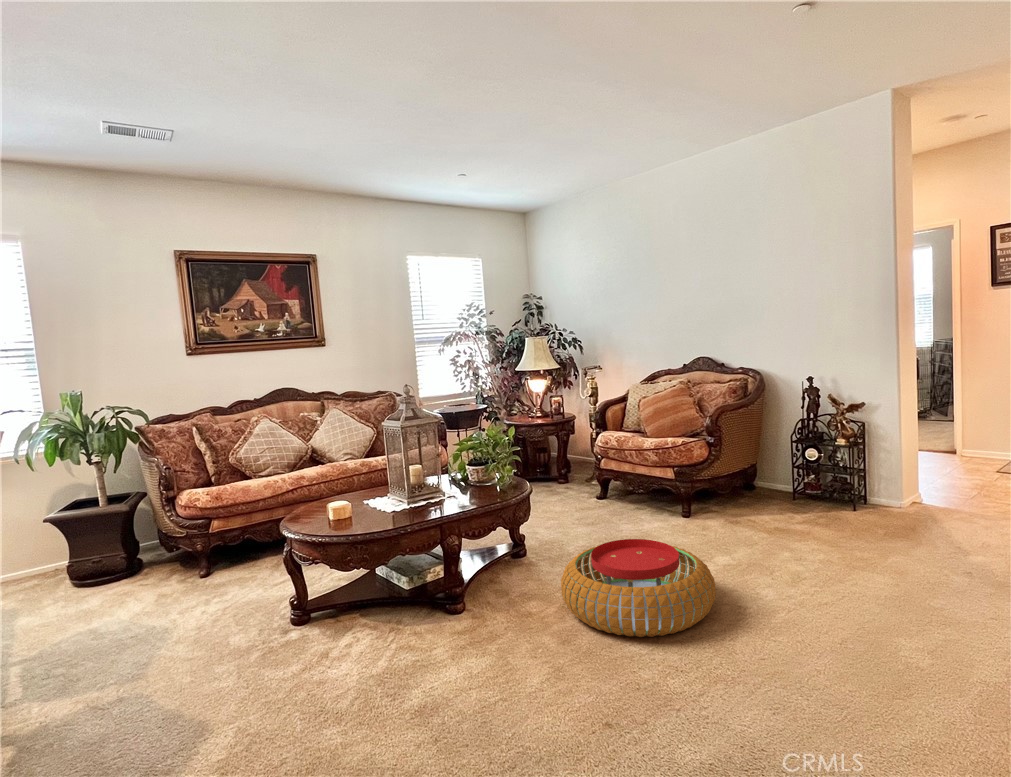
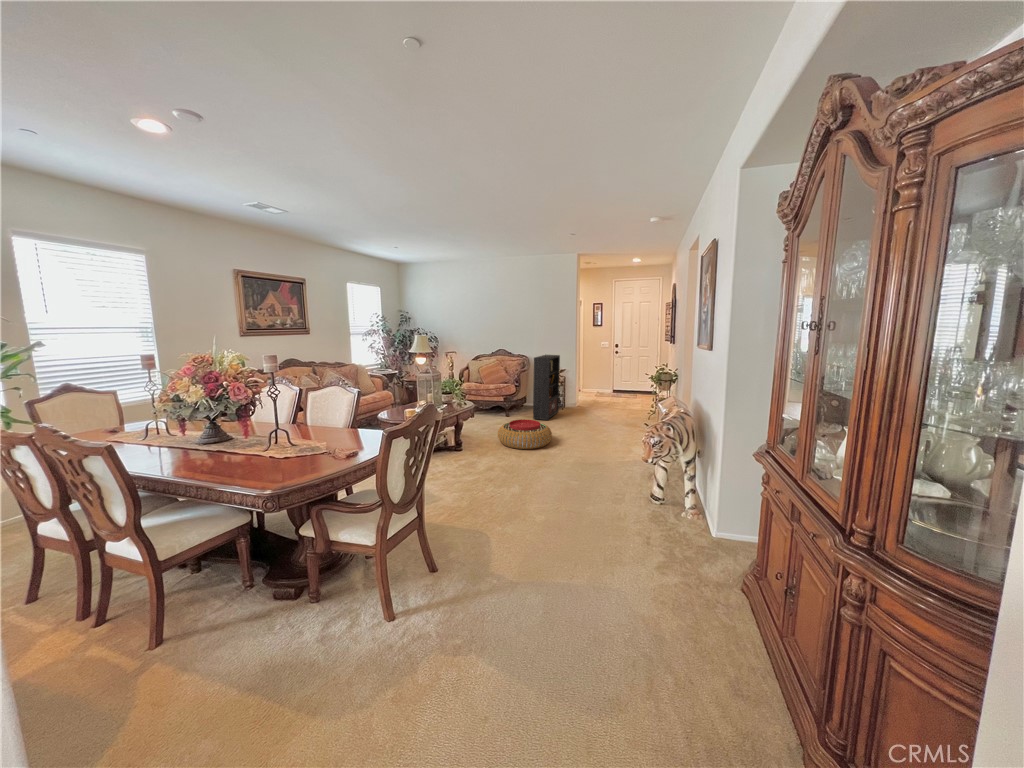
bookcase: none [734,363,833,539] -> present [533,355,560,420]

